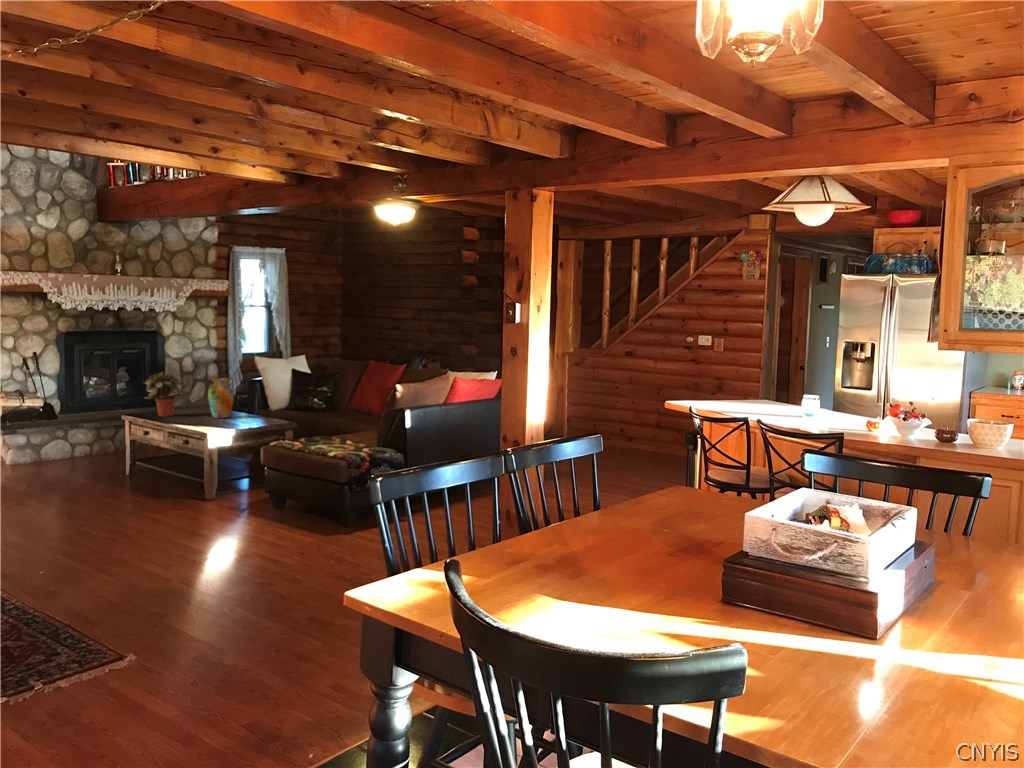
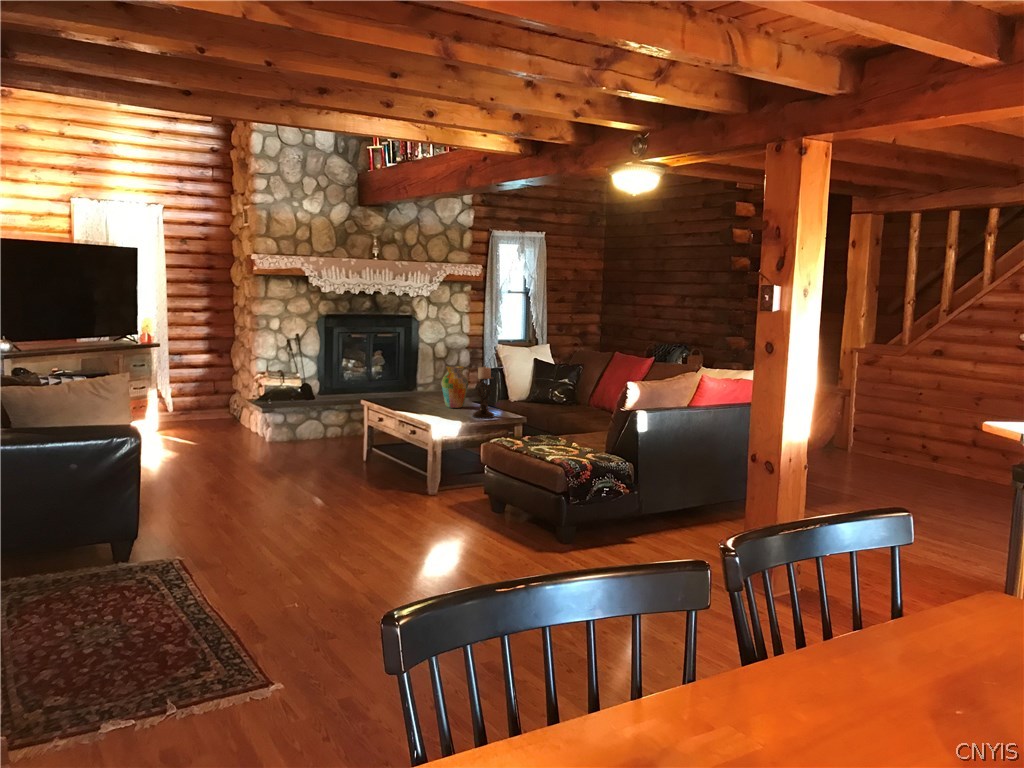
potted plant: present [143,372,187,417] -> none [381,357,425,403]
candle holder: none [244,376,265,425] -> present [473,366,494,418]

